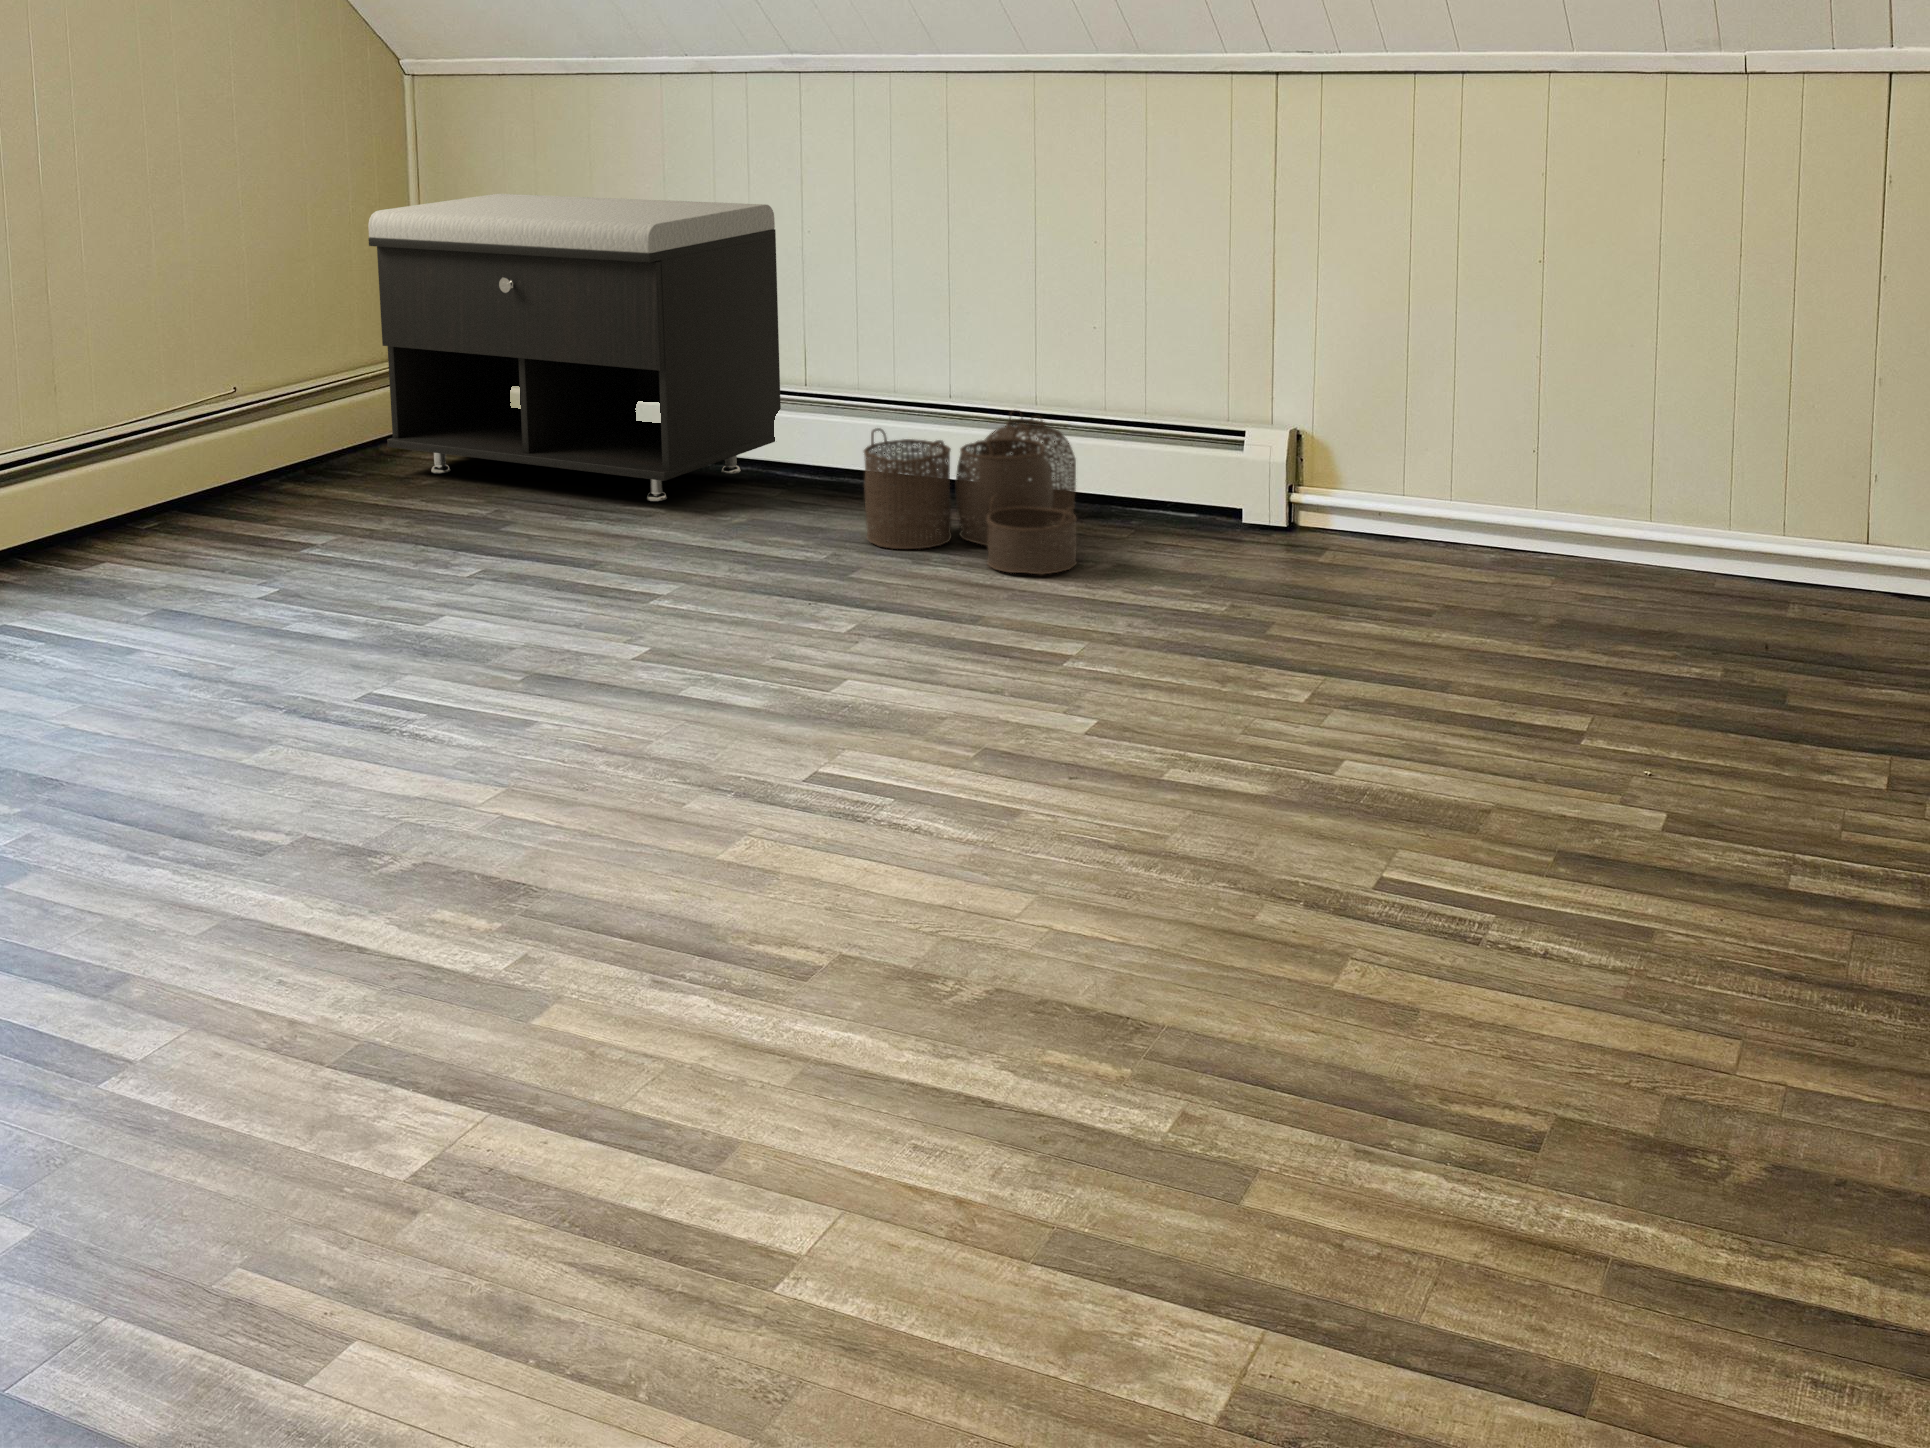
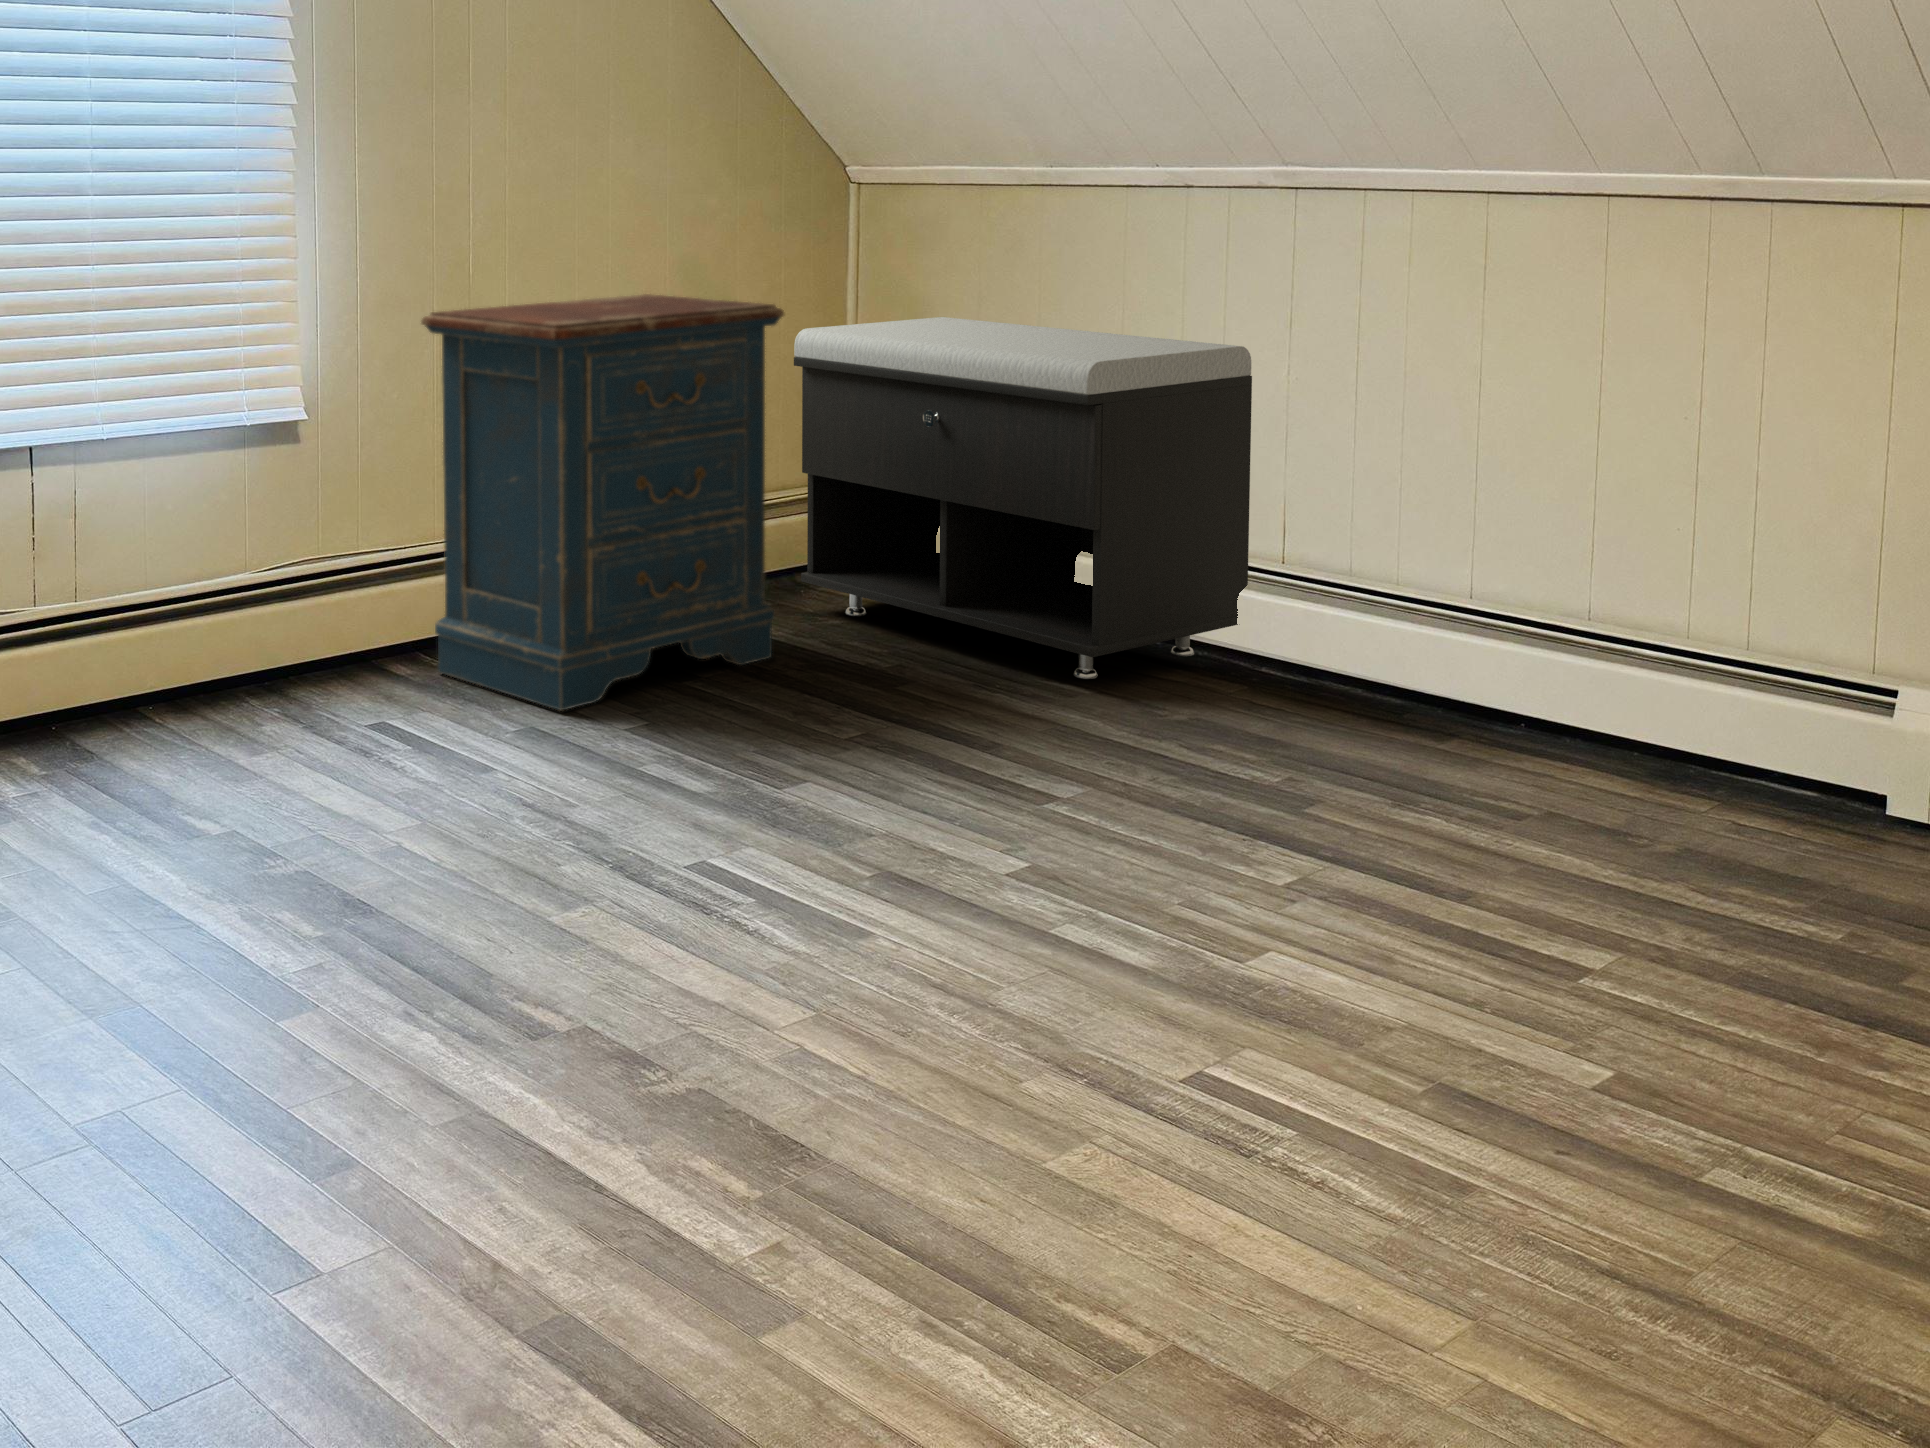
dresser: none [2,185,375,588] -> present [422,294,784,711]
woven basket: present [864,415,1077,574] -> none [1333,622,1633,845]

